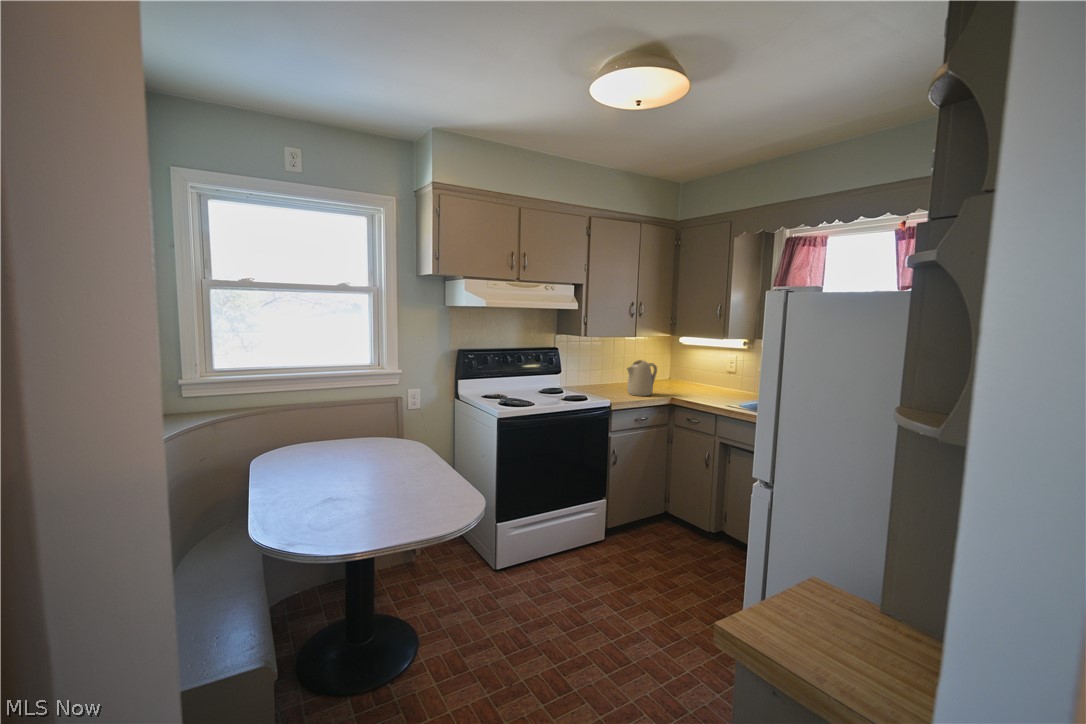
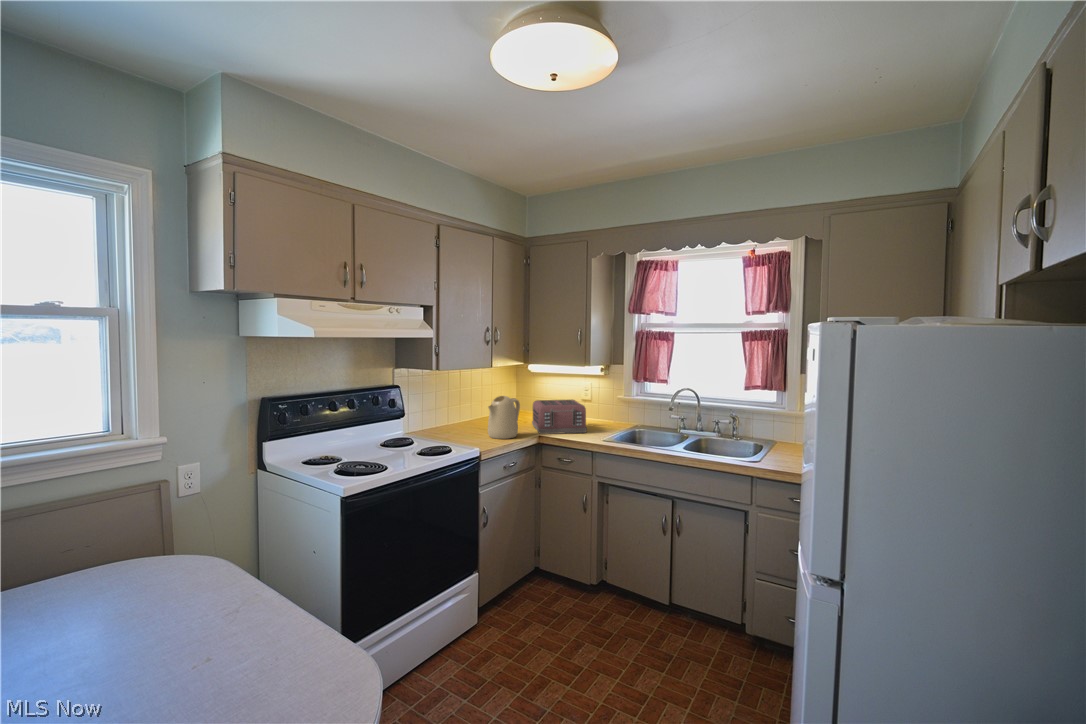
toaster: none [673,367,719,398] -> present [532,400,587,434]

